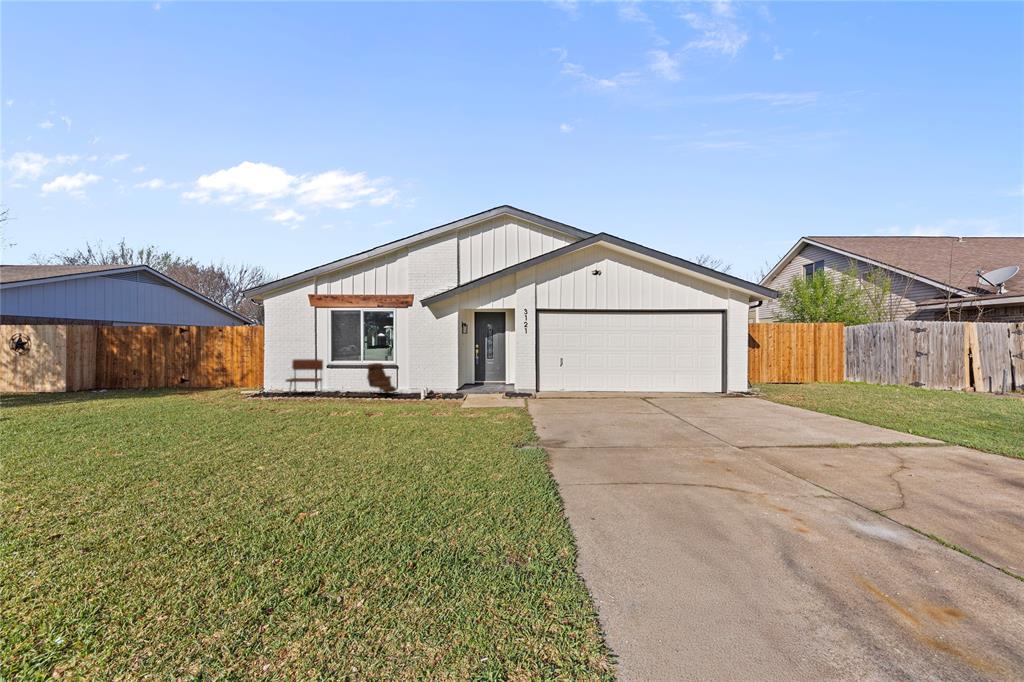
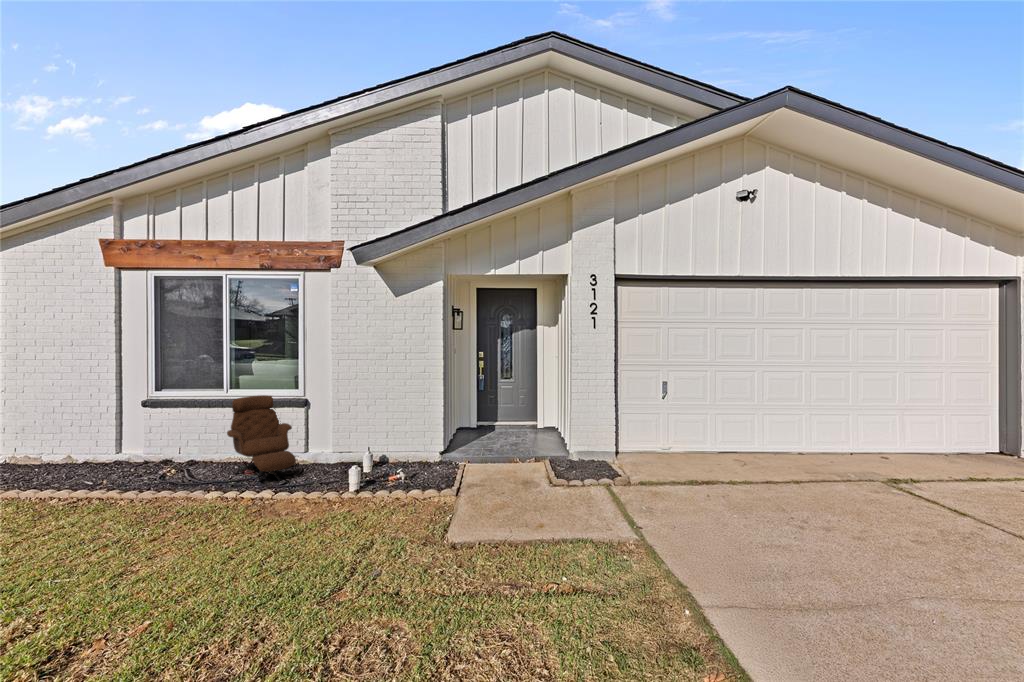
bench: present [286,359,323,395] -> none [17,387,129,476]

